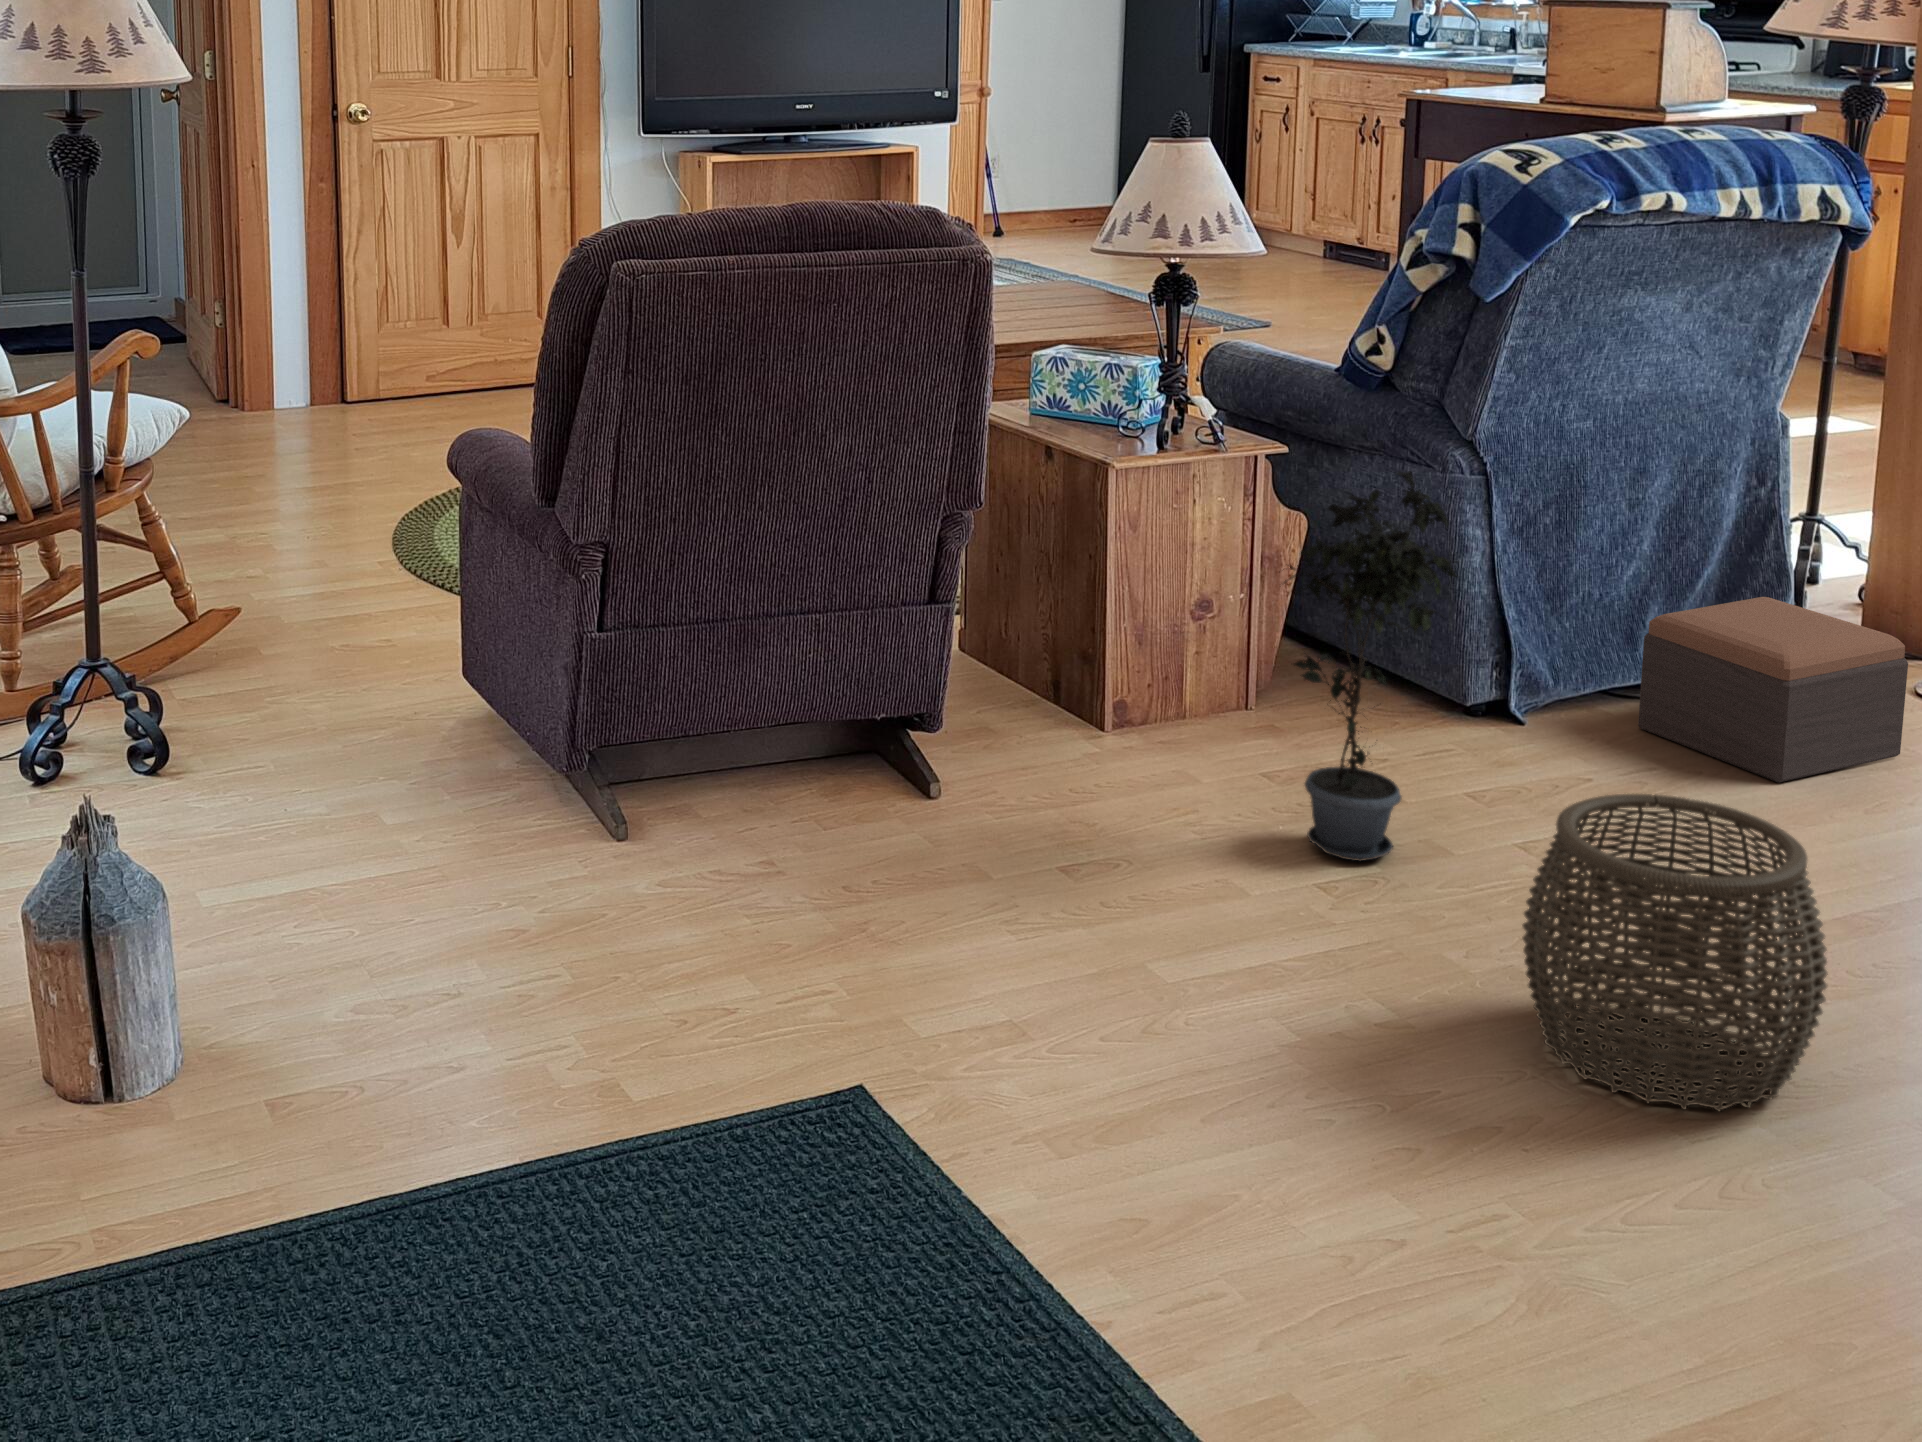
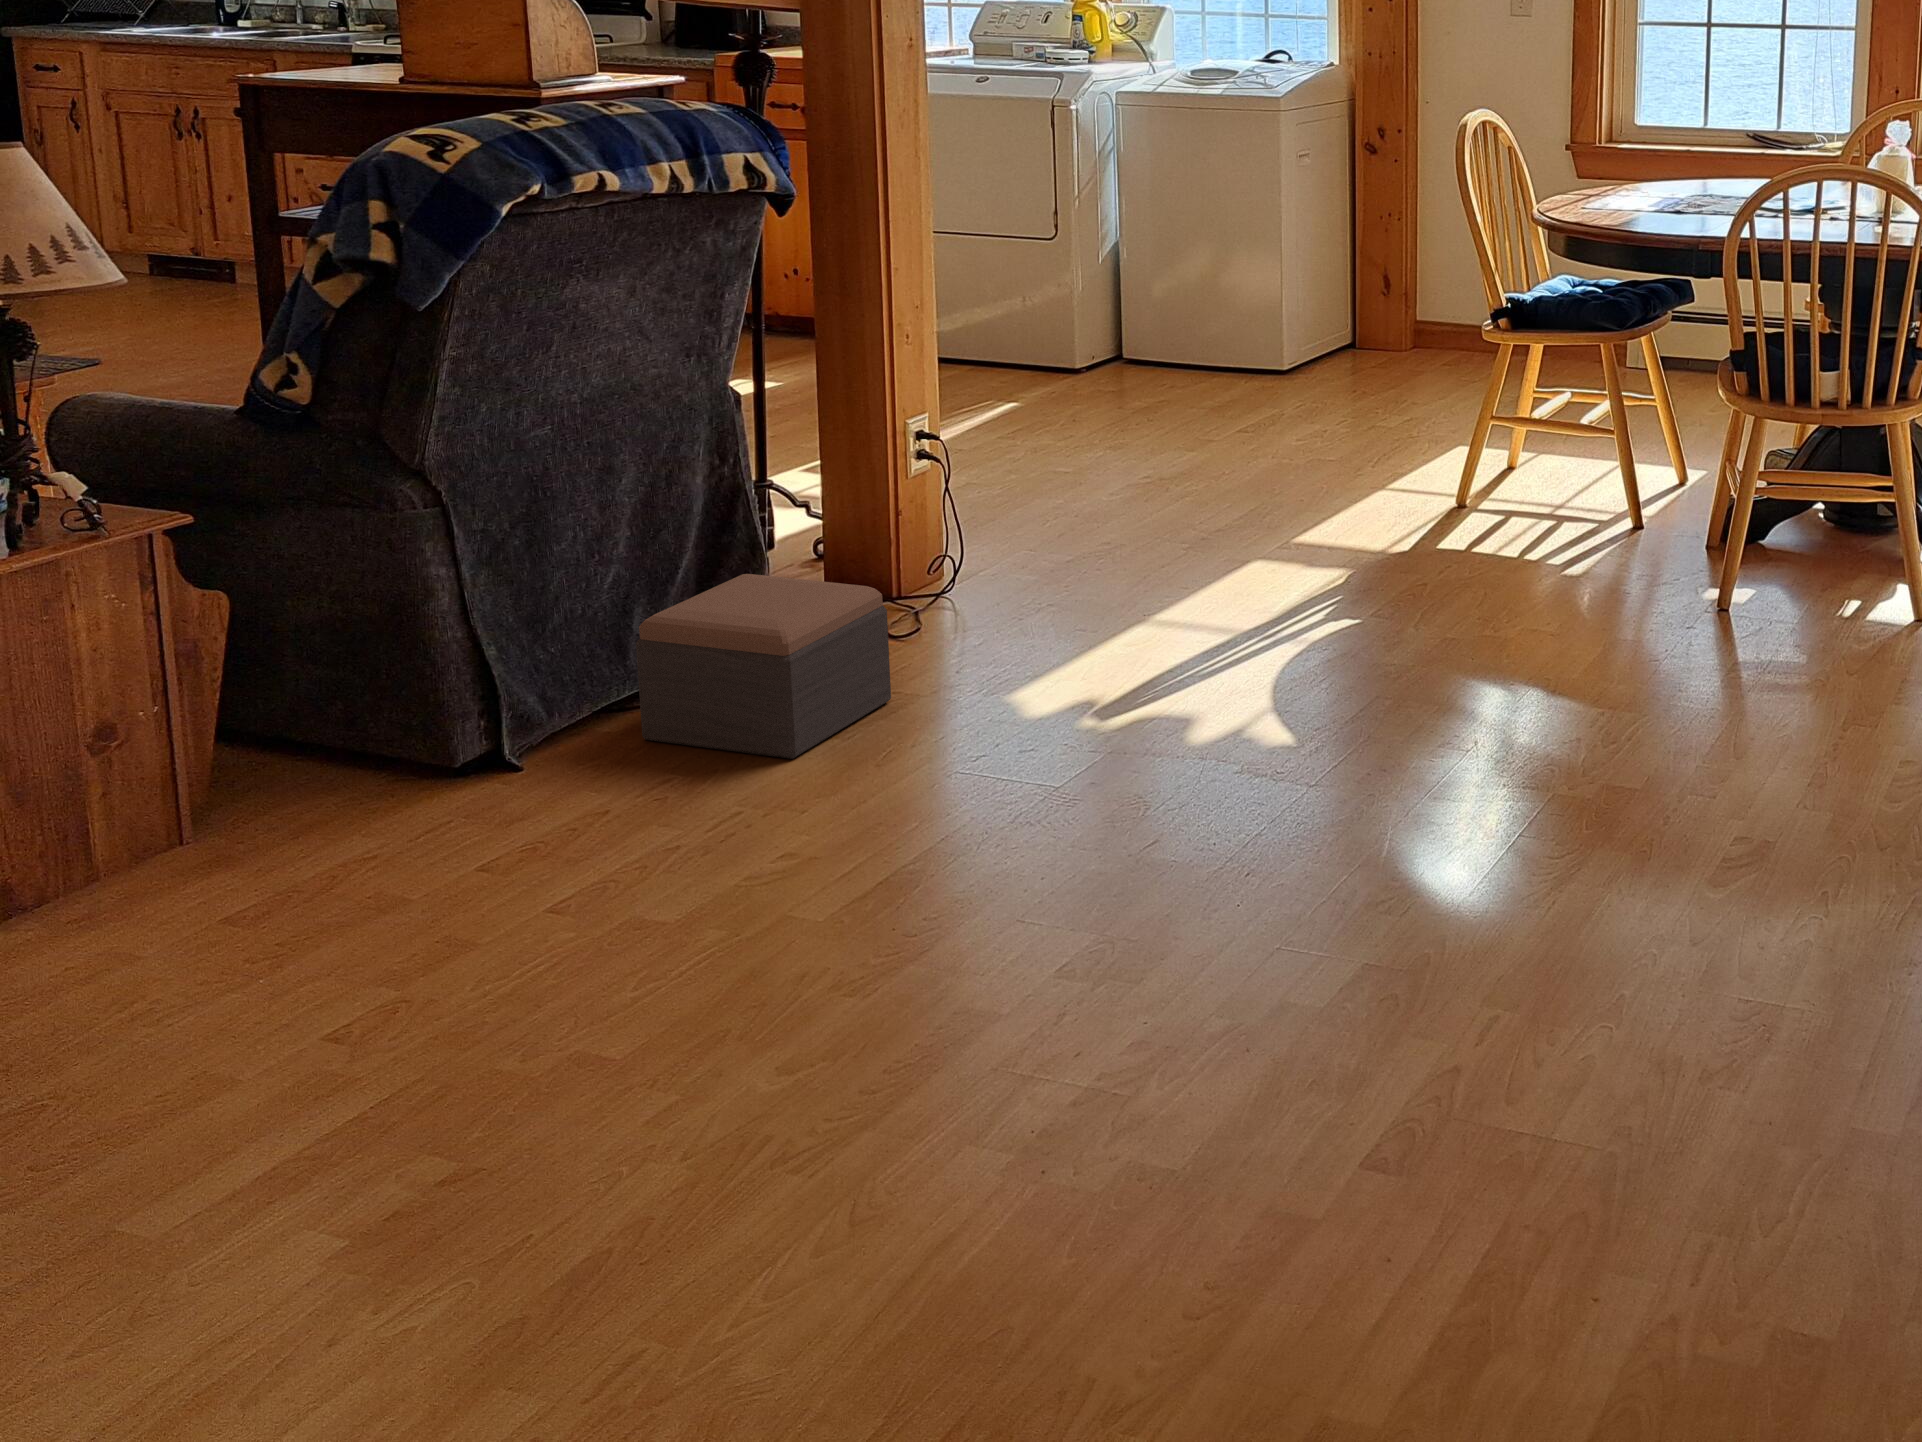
potted plant: present [1284,471,1458,862] -> none [219,522,451,994]
woven basket: present [1522,794,1827,1111] -> none [597,811,913,1154]

